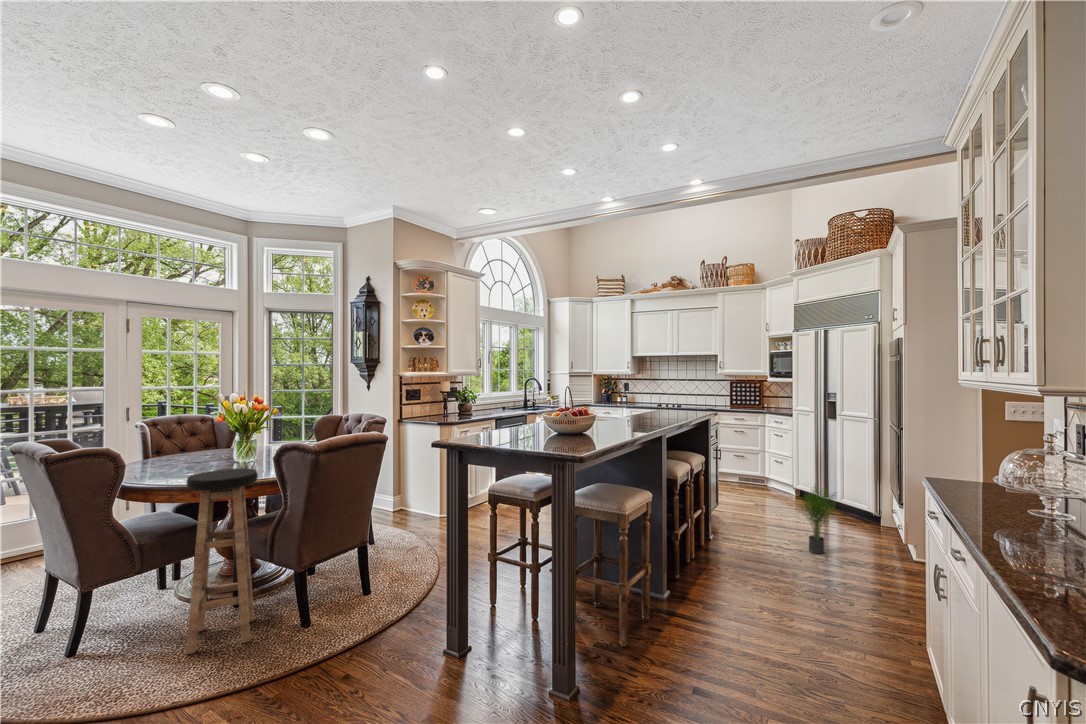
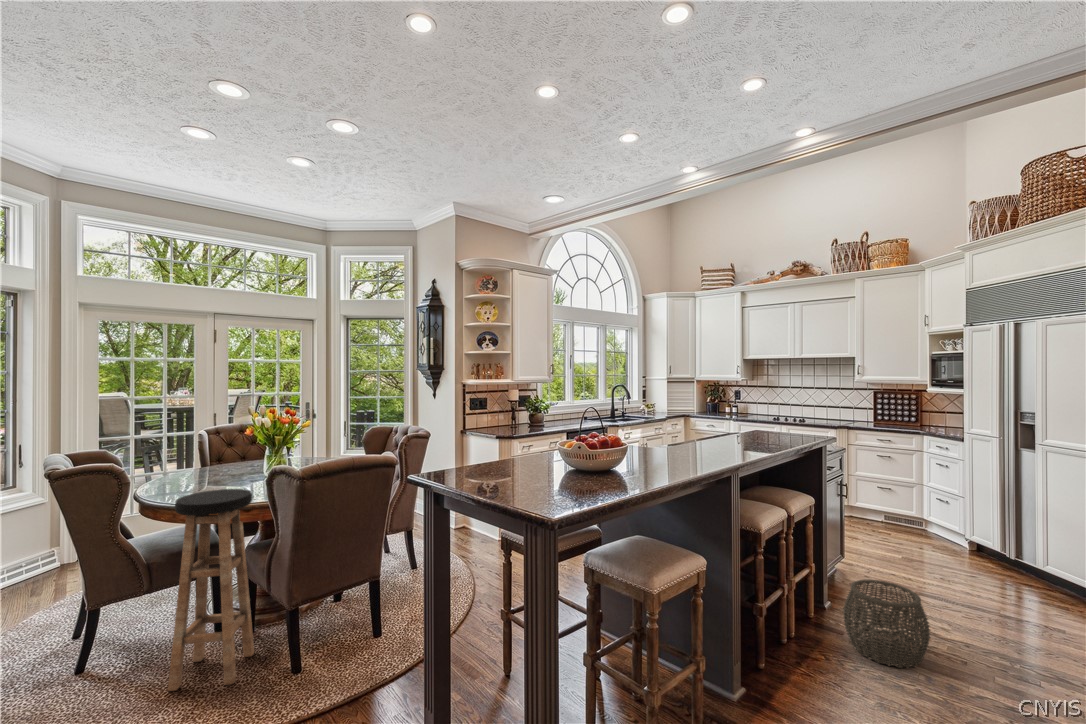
potted plant: present [800,487,834,554] -> none [948,544,1033,653]
woven basket: none [726,512,782,569] -> present [843,580,930,668]

